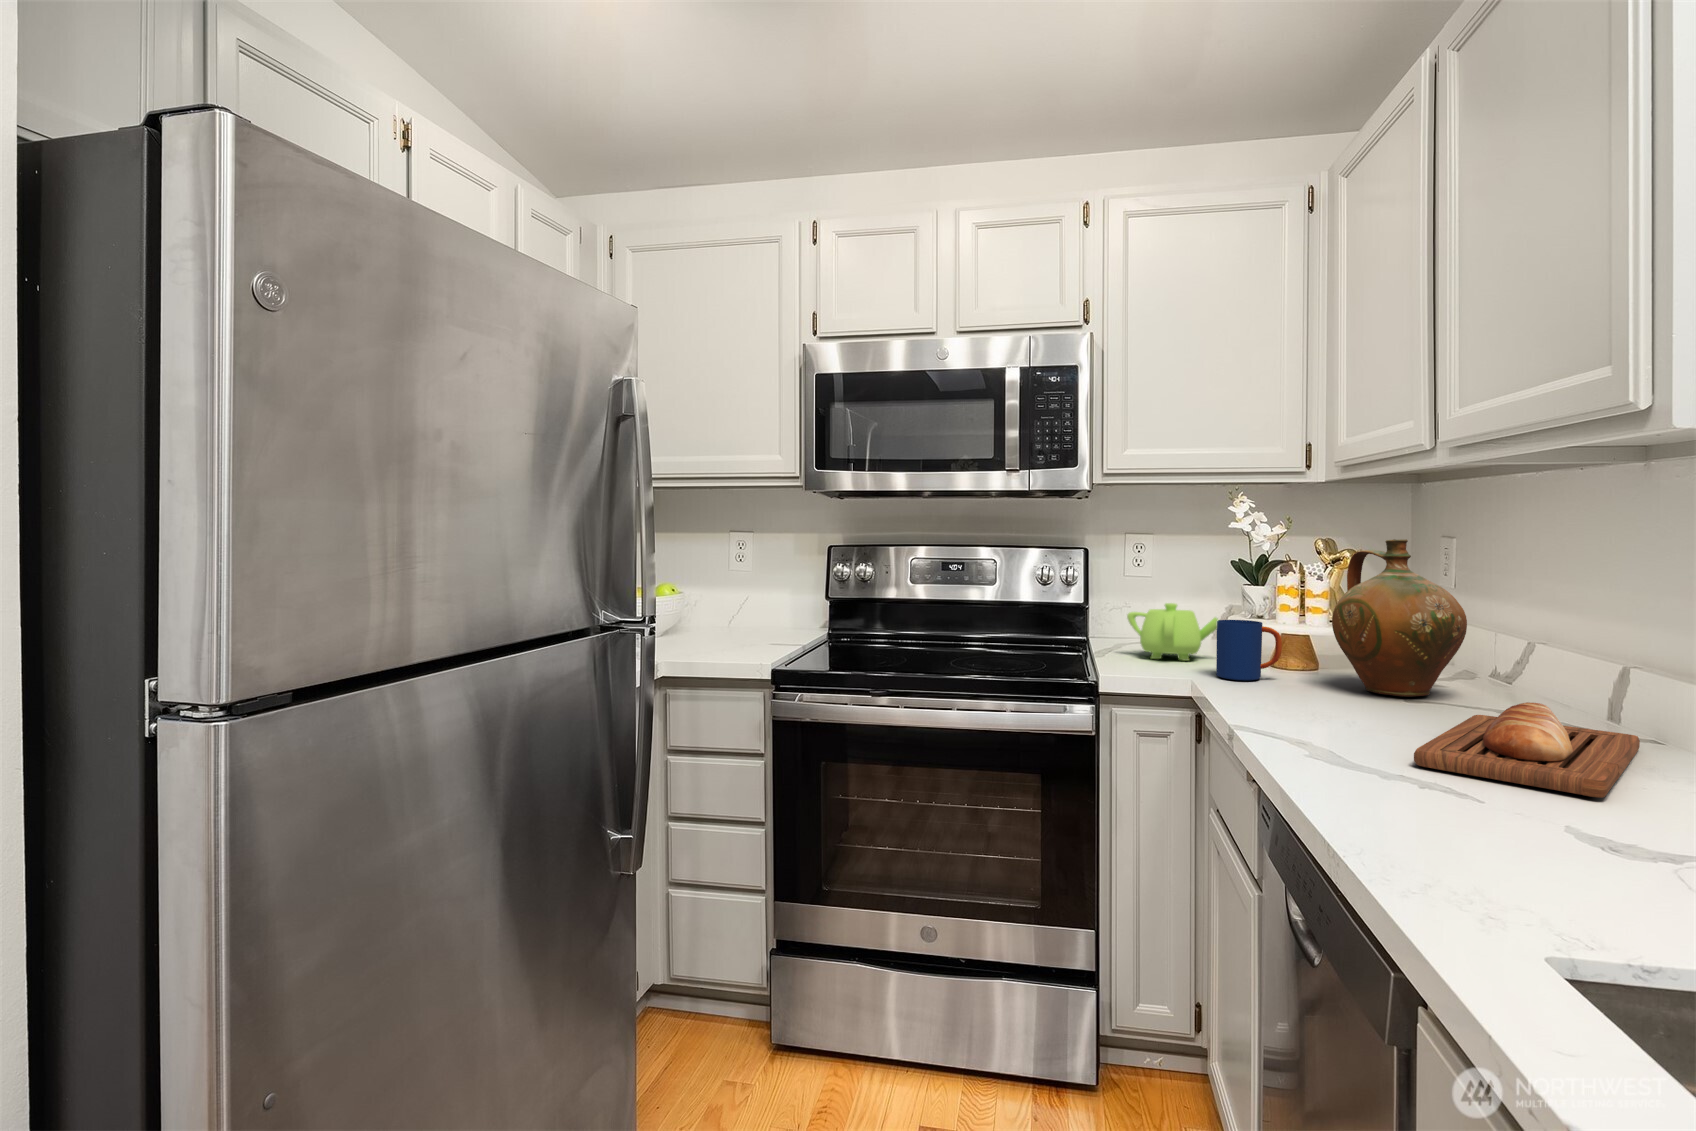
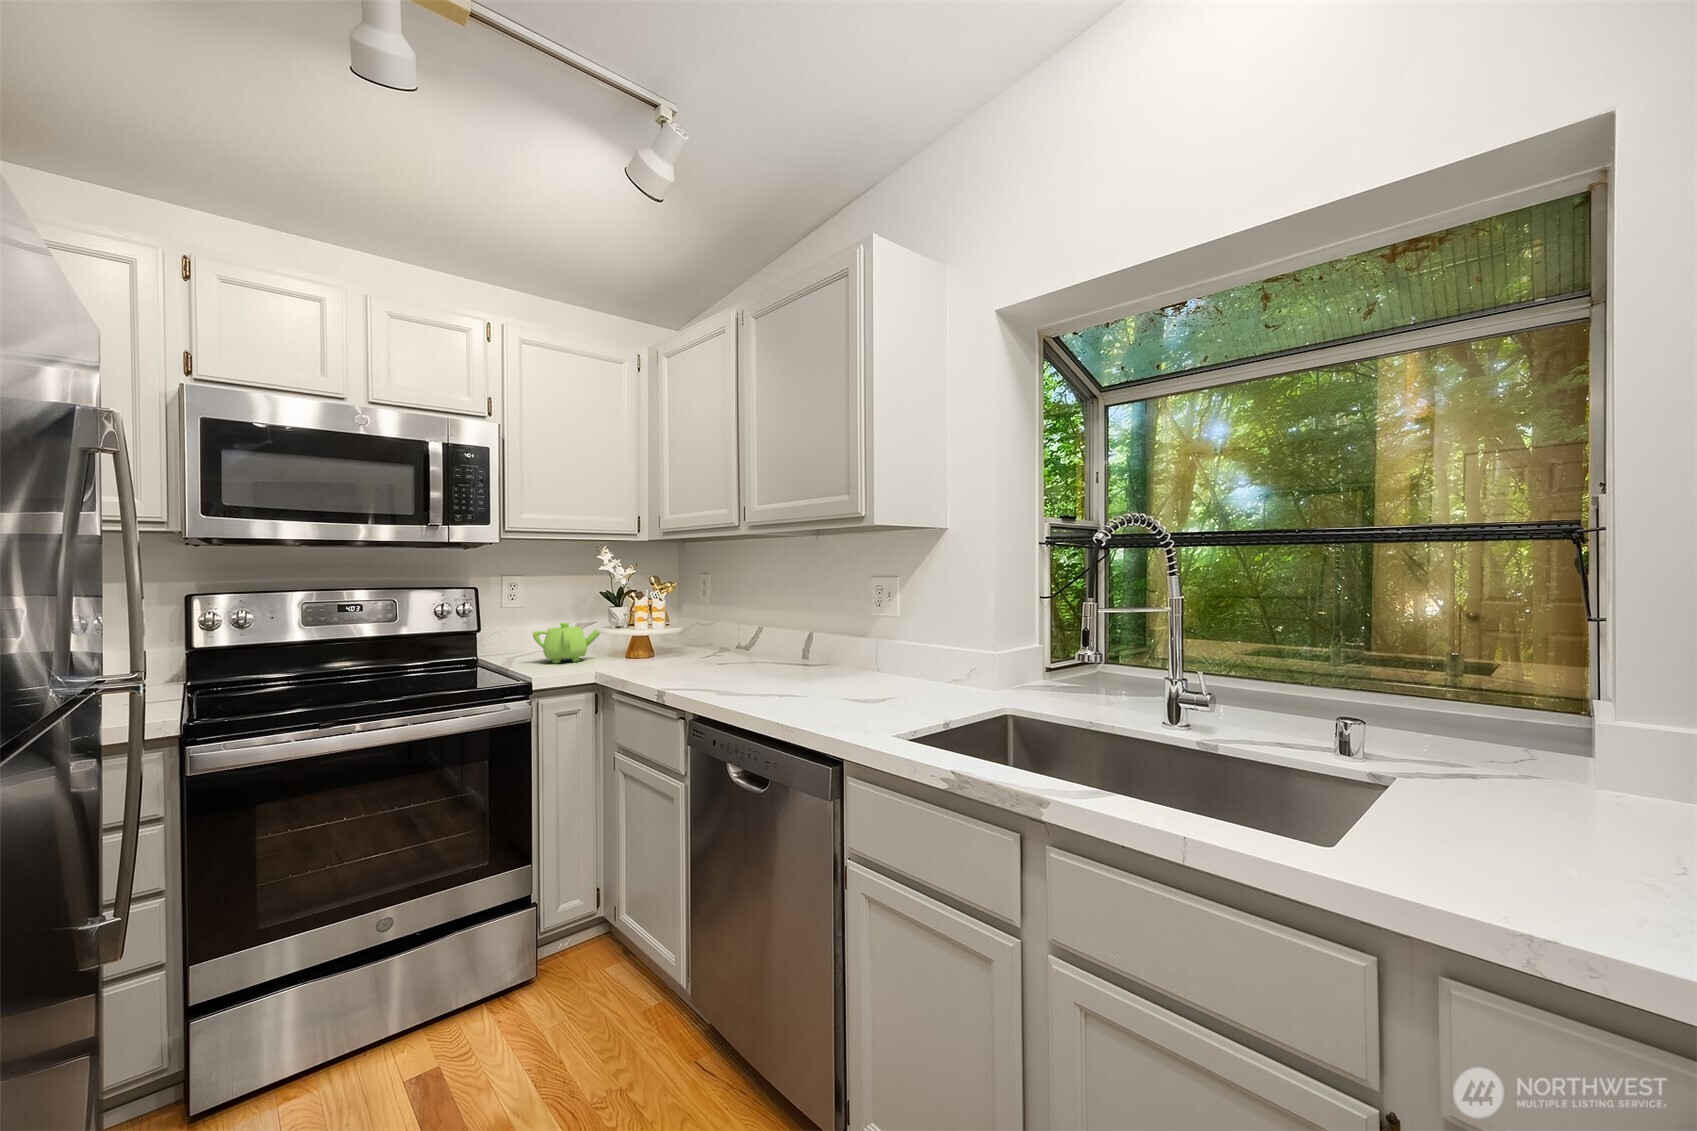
ceramic jug: present [1332,539,1467,697] -> none [672,573,738,663]
mug: present [1216,620,1282,680] -> none [603,628,644,667]
bread loaf: present [1414,702,1640,798] -> none [732,652,813,690]

